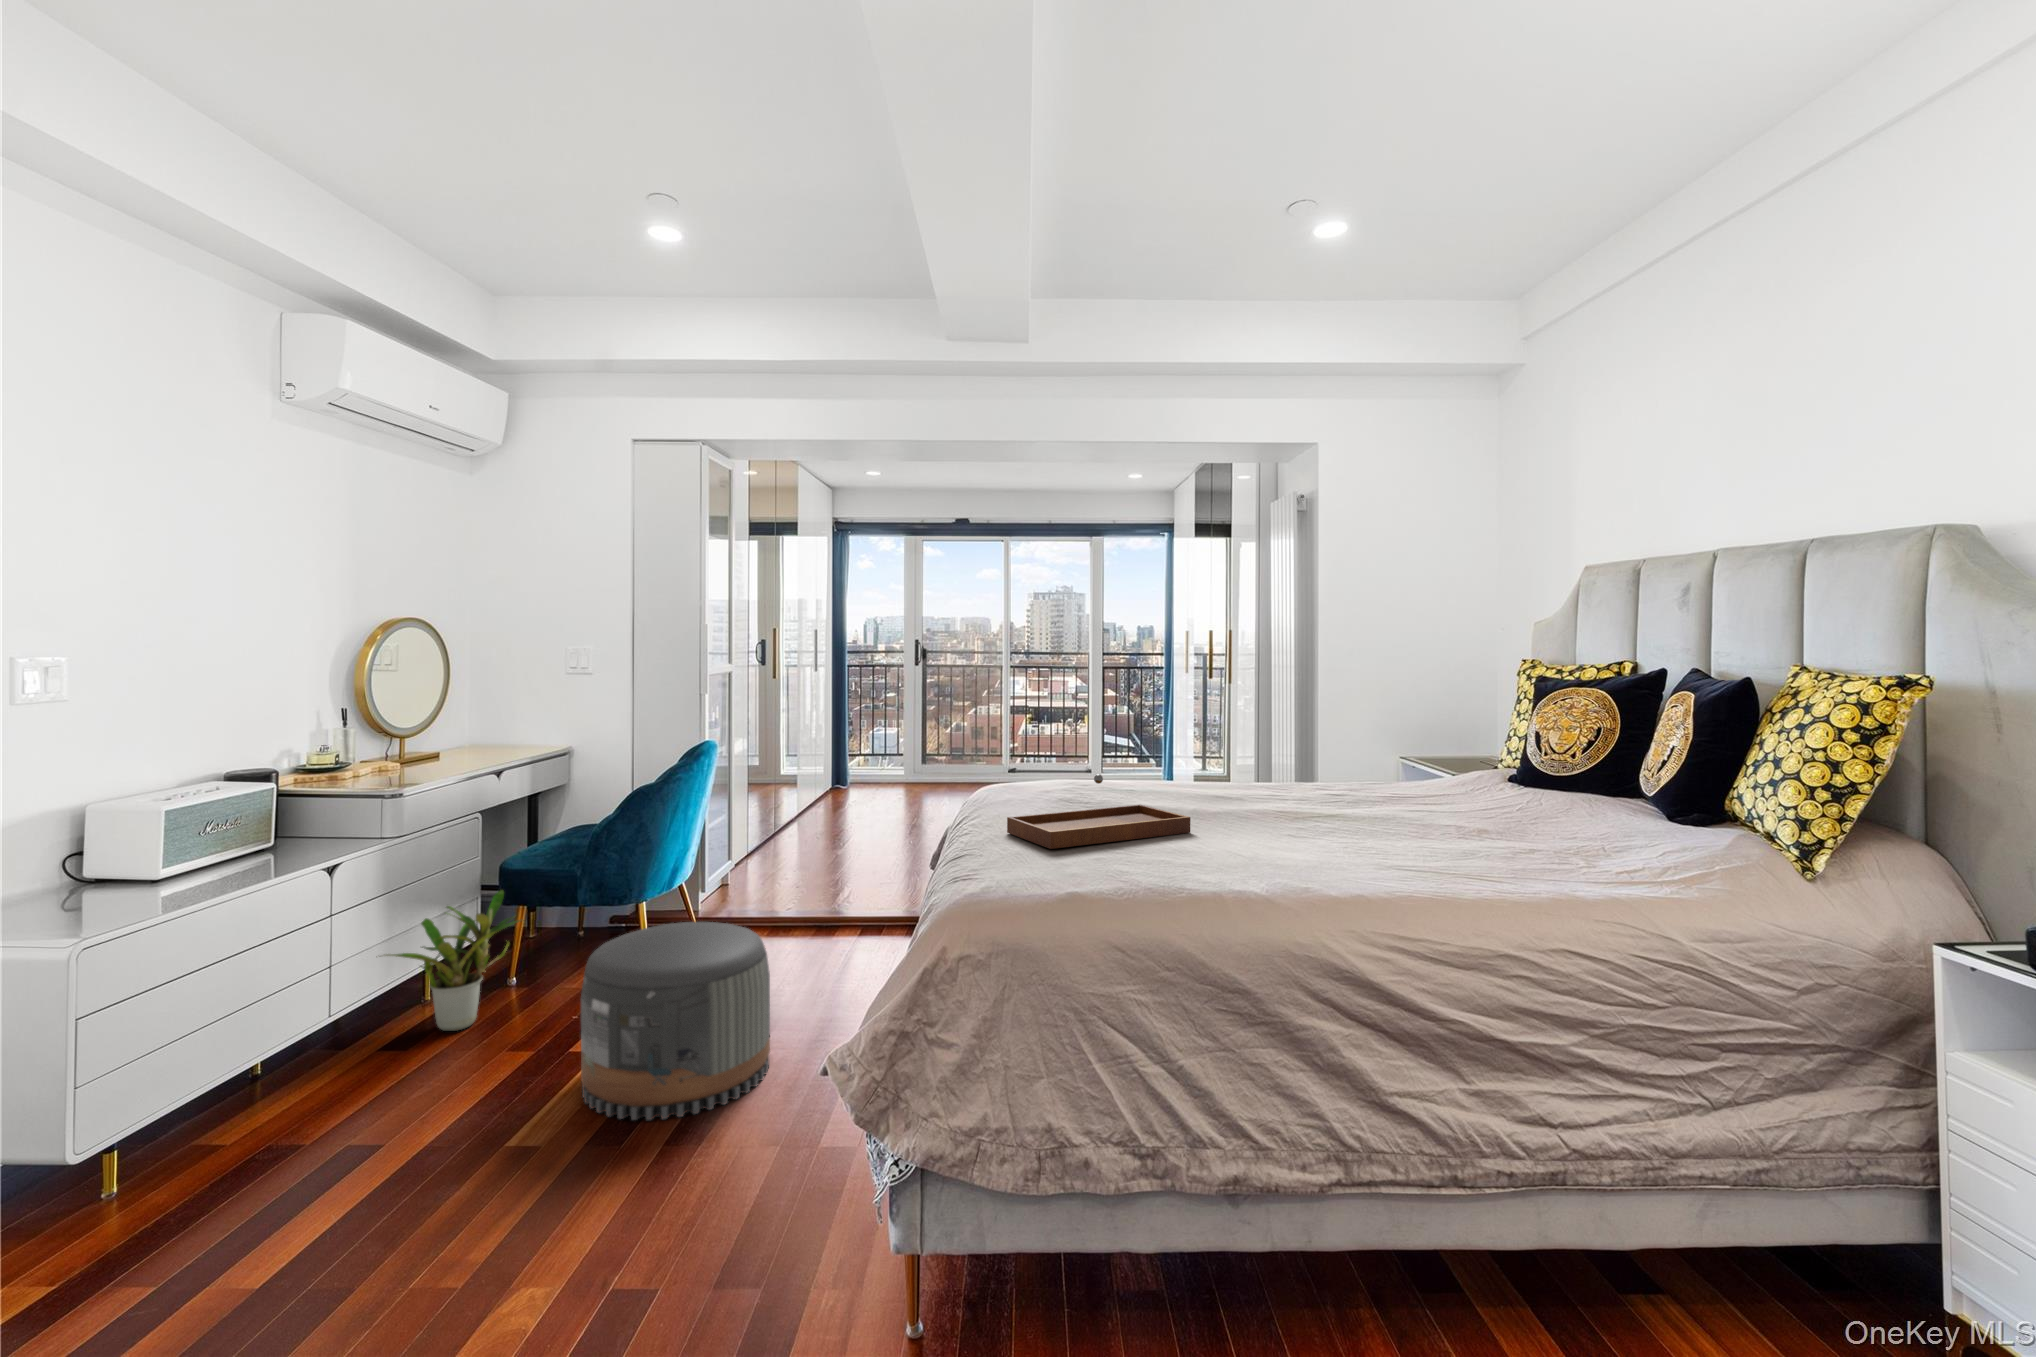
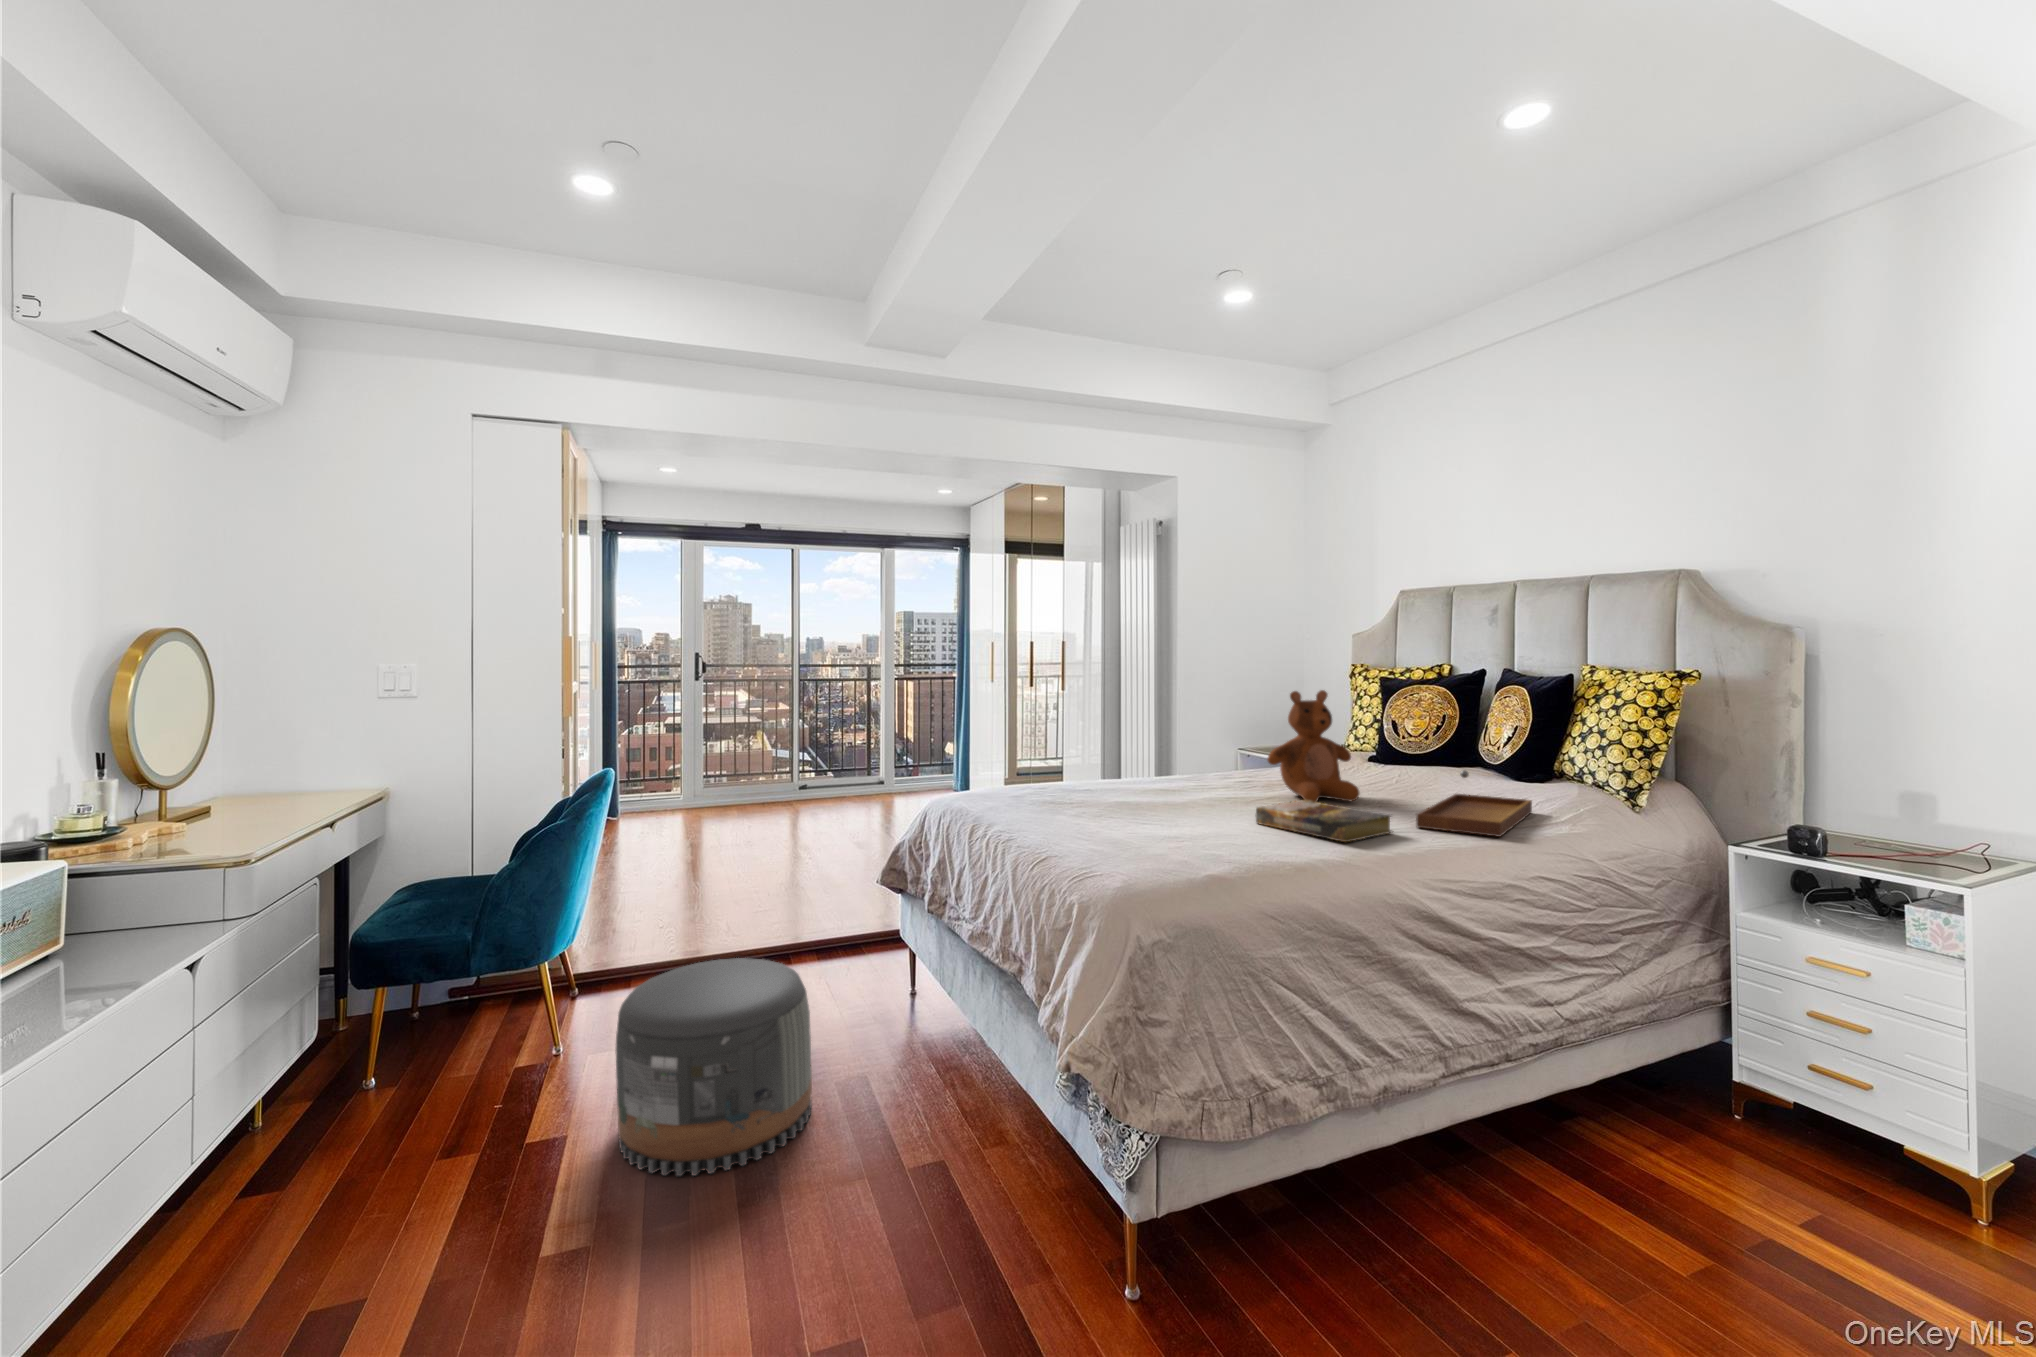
teddy bear: none [1298,686,1413,827] -> present [1267,690,1360,802]
tray: present [1007,774,1191,849] -> present [1416,770,1532,837]
book: none [1226,818,1378,870] -> present [1256,800,1392,842]
potted plant: present [387,890,520,1031] -> none [306,960,475,1133]

